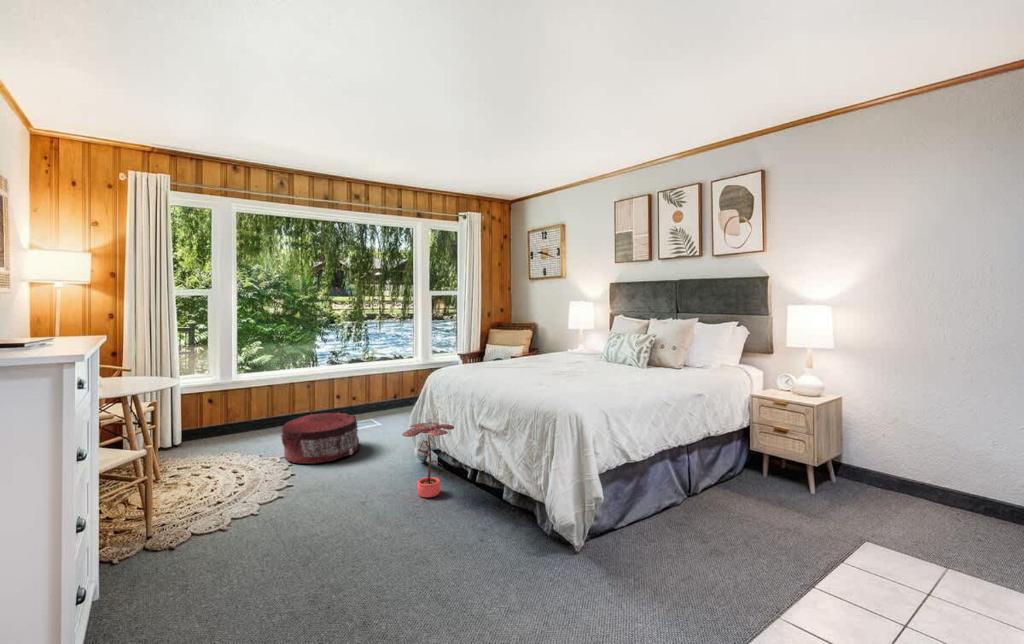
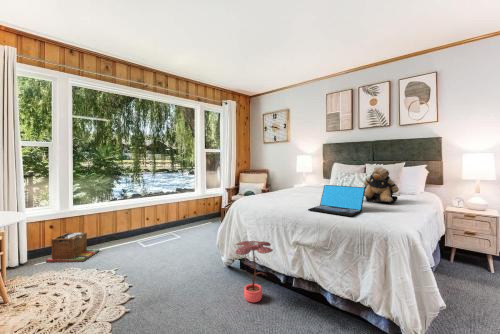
teddy bear: none [594,328,646,380] -> present [364,167,399,203]
laptop: none [498,352,572,393] -> present [308,185,365,217]
laundry basket: none [204,410,269,447] -> present [46,232,99,262]
pouf: present [281,412,360,464] -> none [116,231,176,275]

